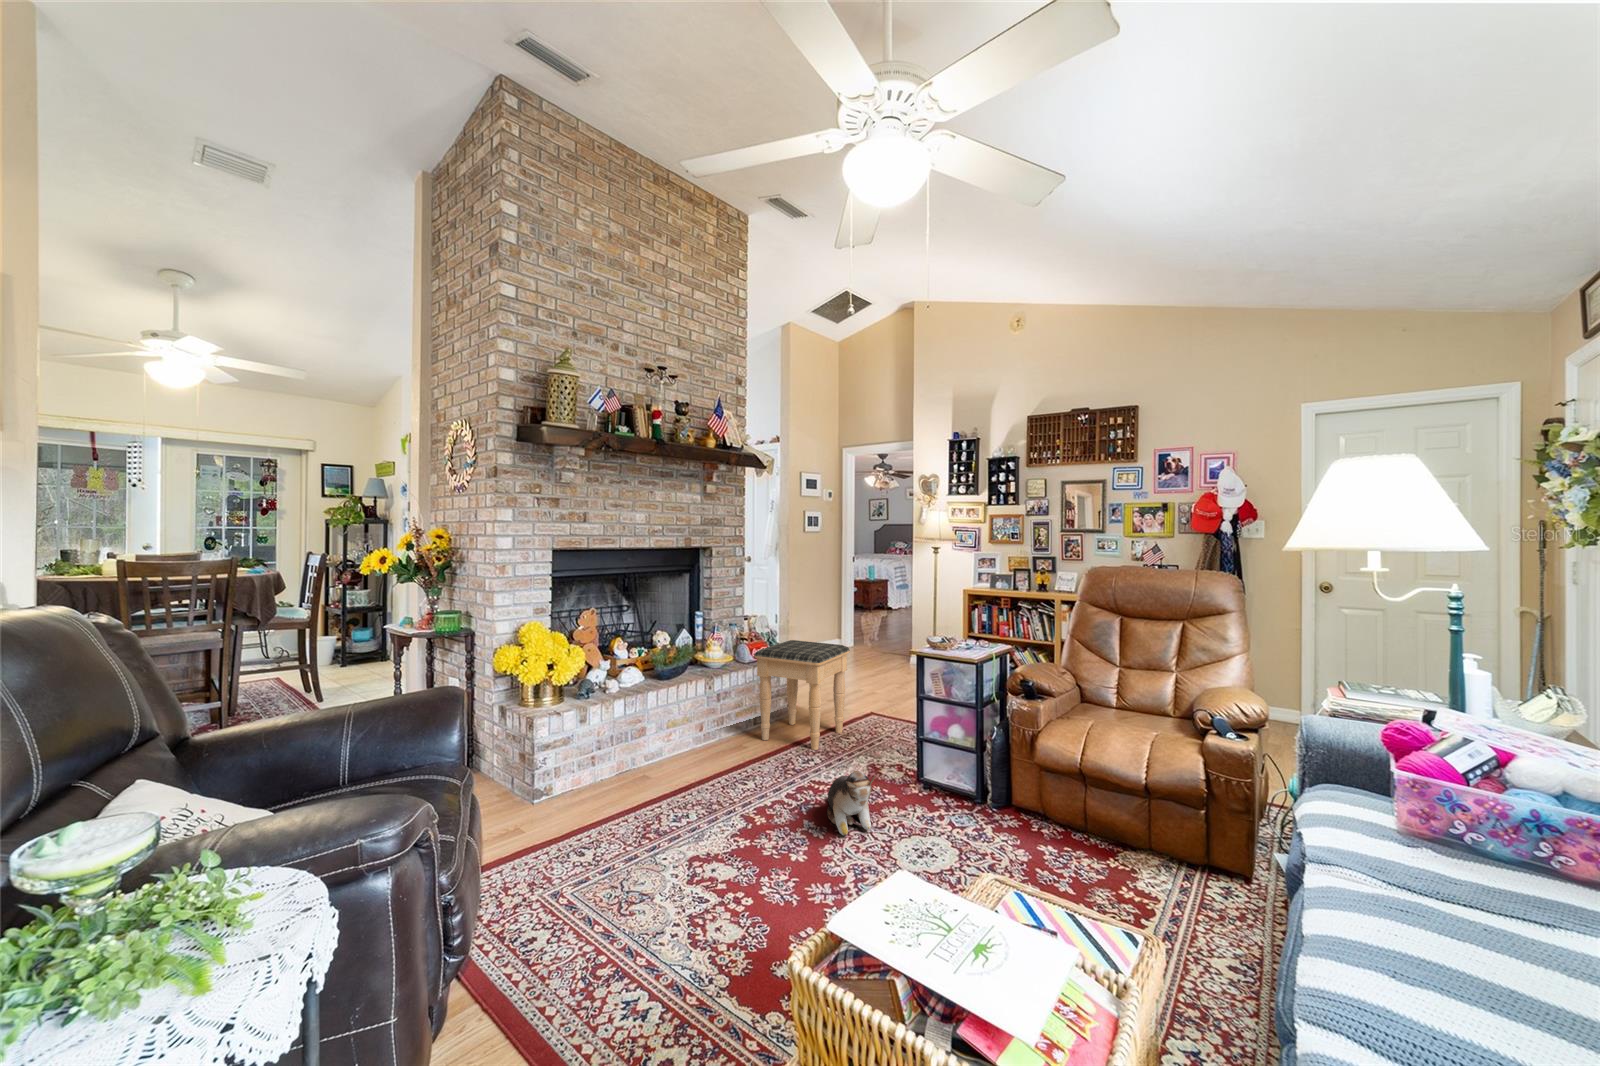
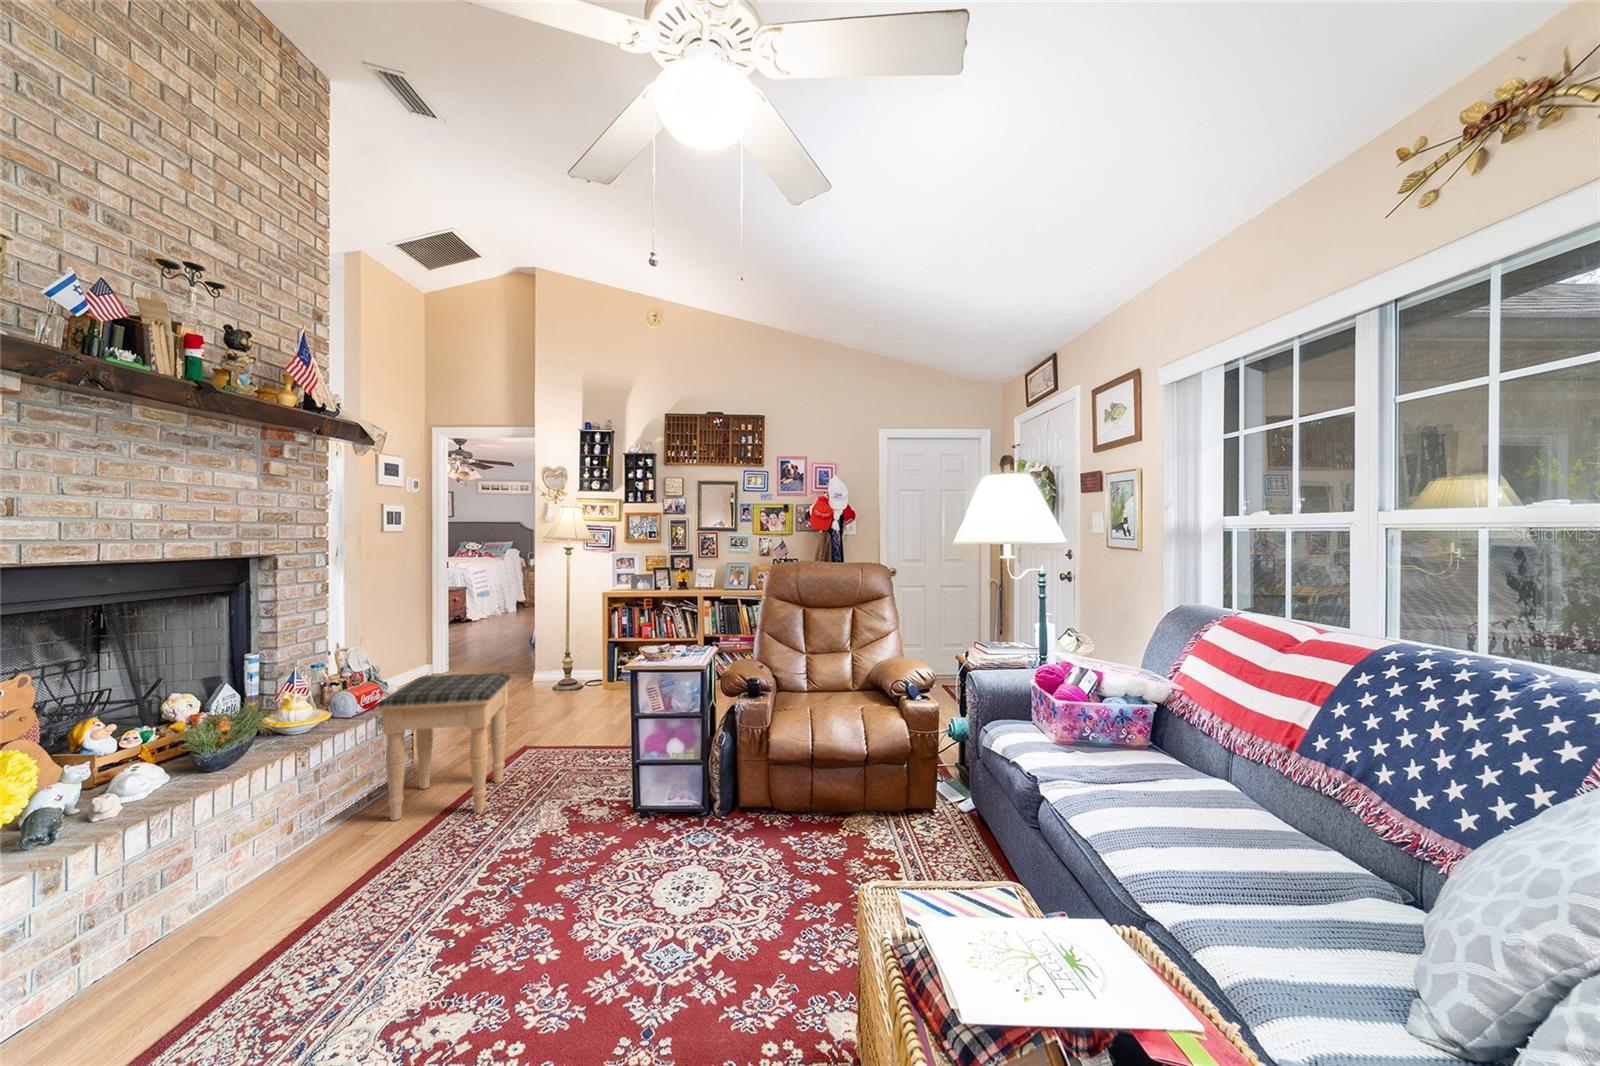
plush toy: present [827,771,875,835] -> none [541,819,632,905]

